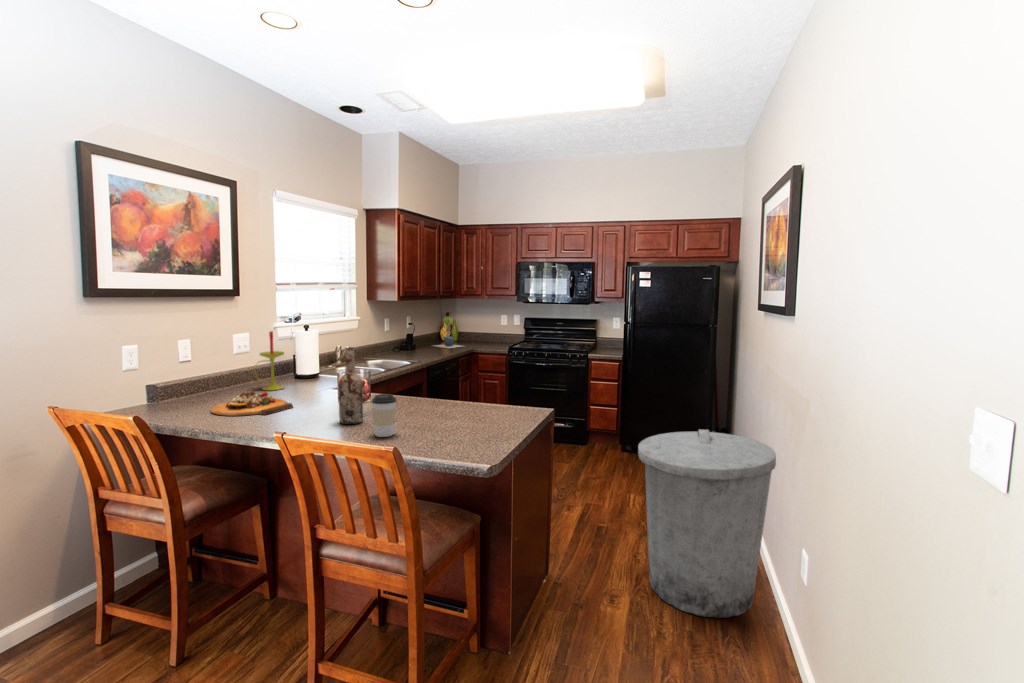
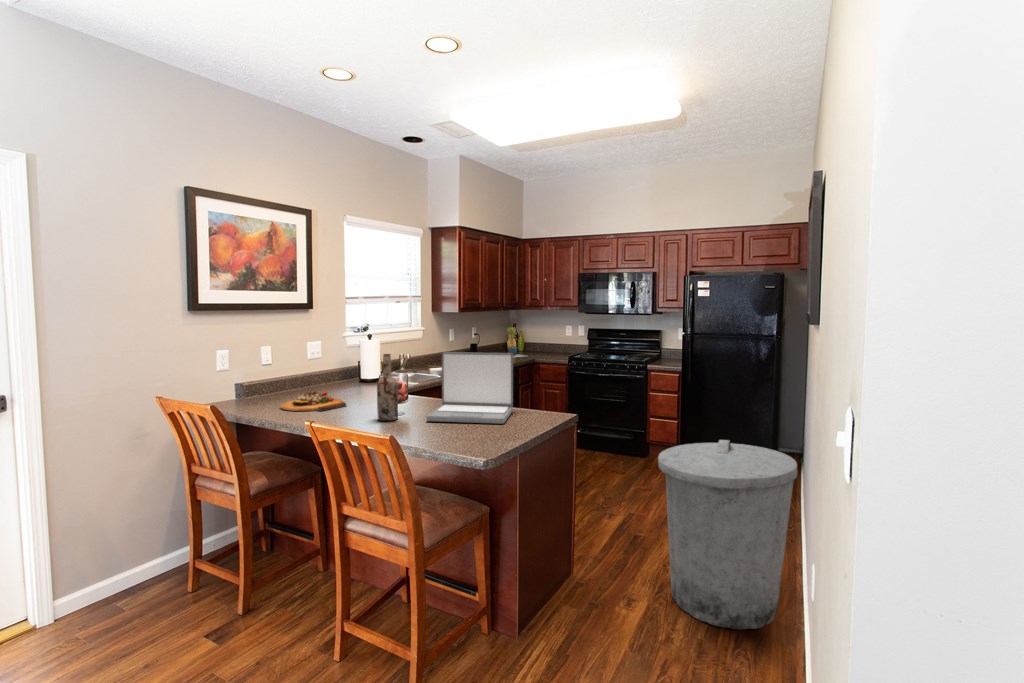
candle: present [254,331,284,390] -> none [321,339,347,392]
laptop: none [398,345,488,423] -> present [426,352,513,424]
coffee cup: present [372,394,396,437] -> none [398,395,420,432]

